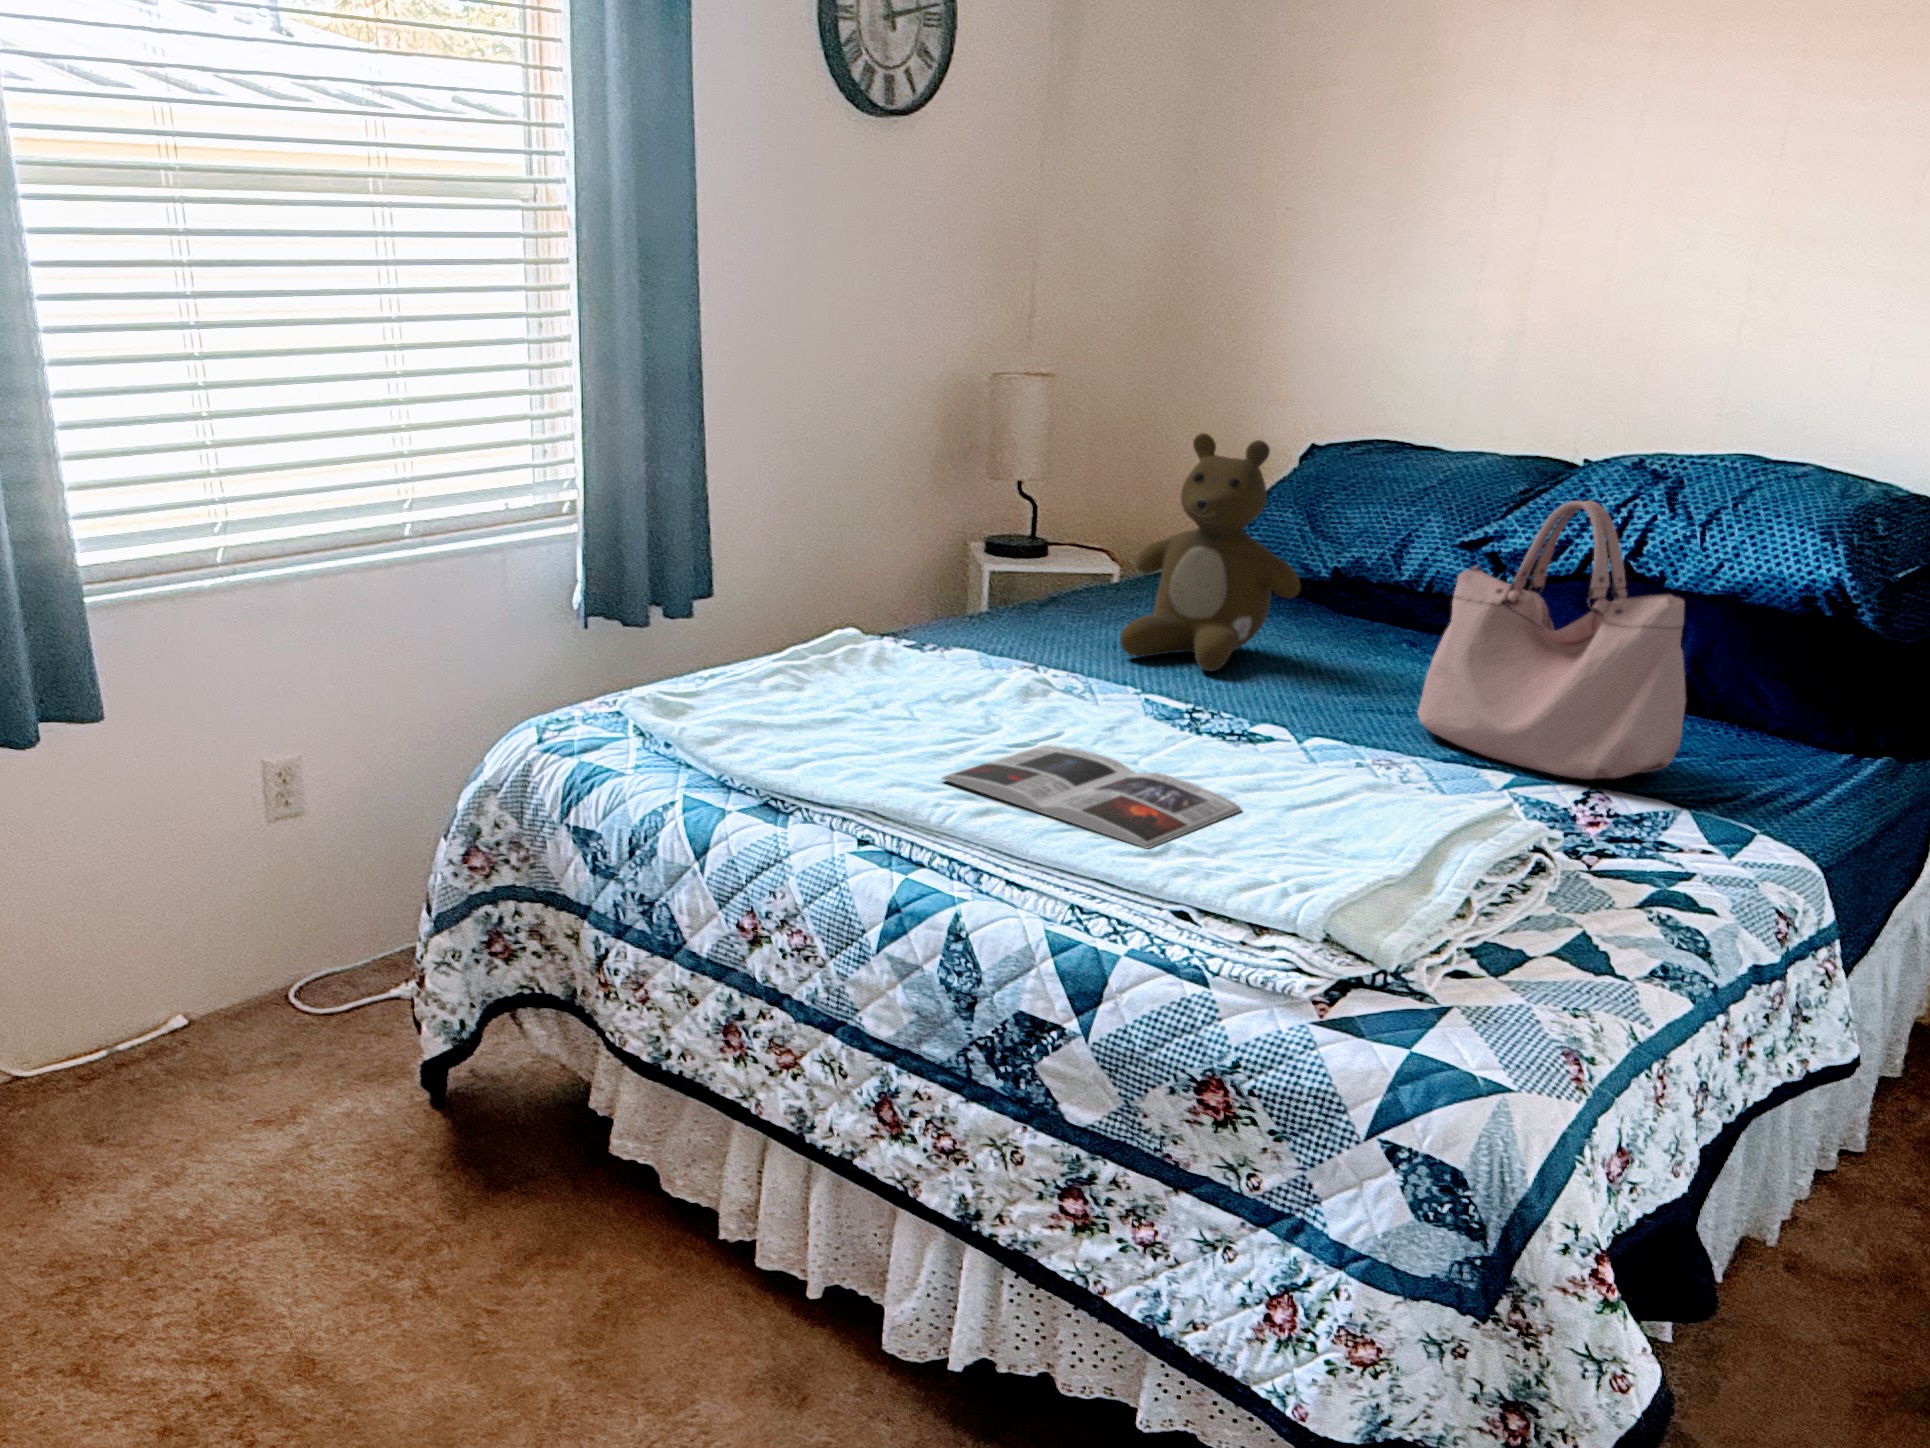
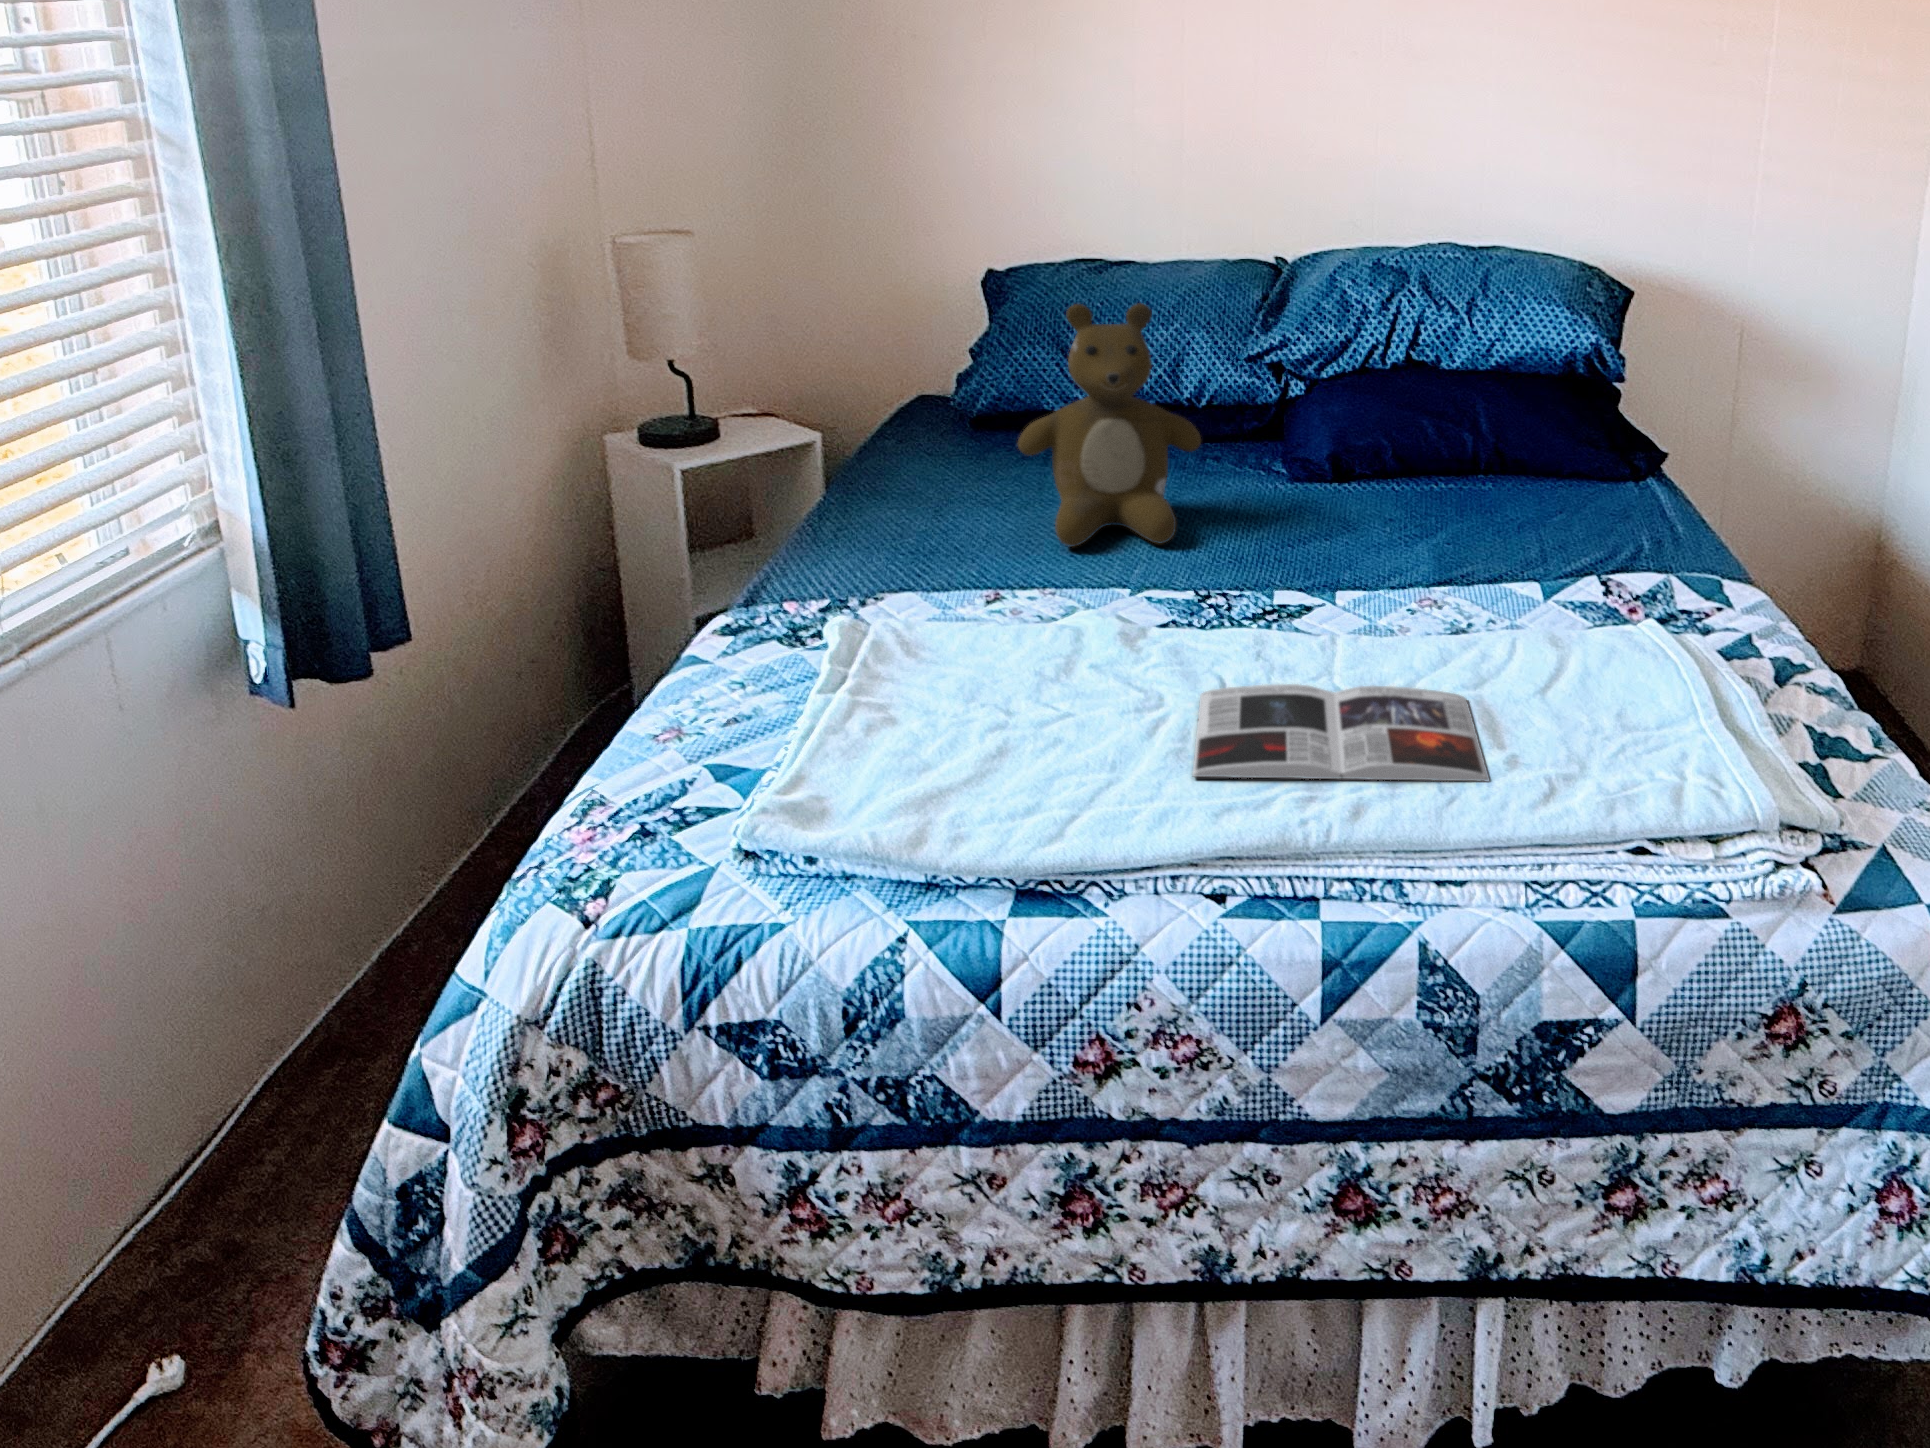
handbag: present [1417,501,1686,779] -> none [1395,325,1651,568]

